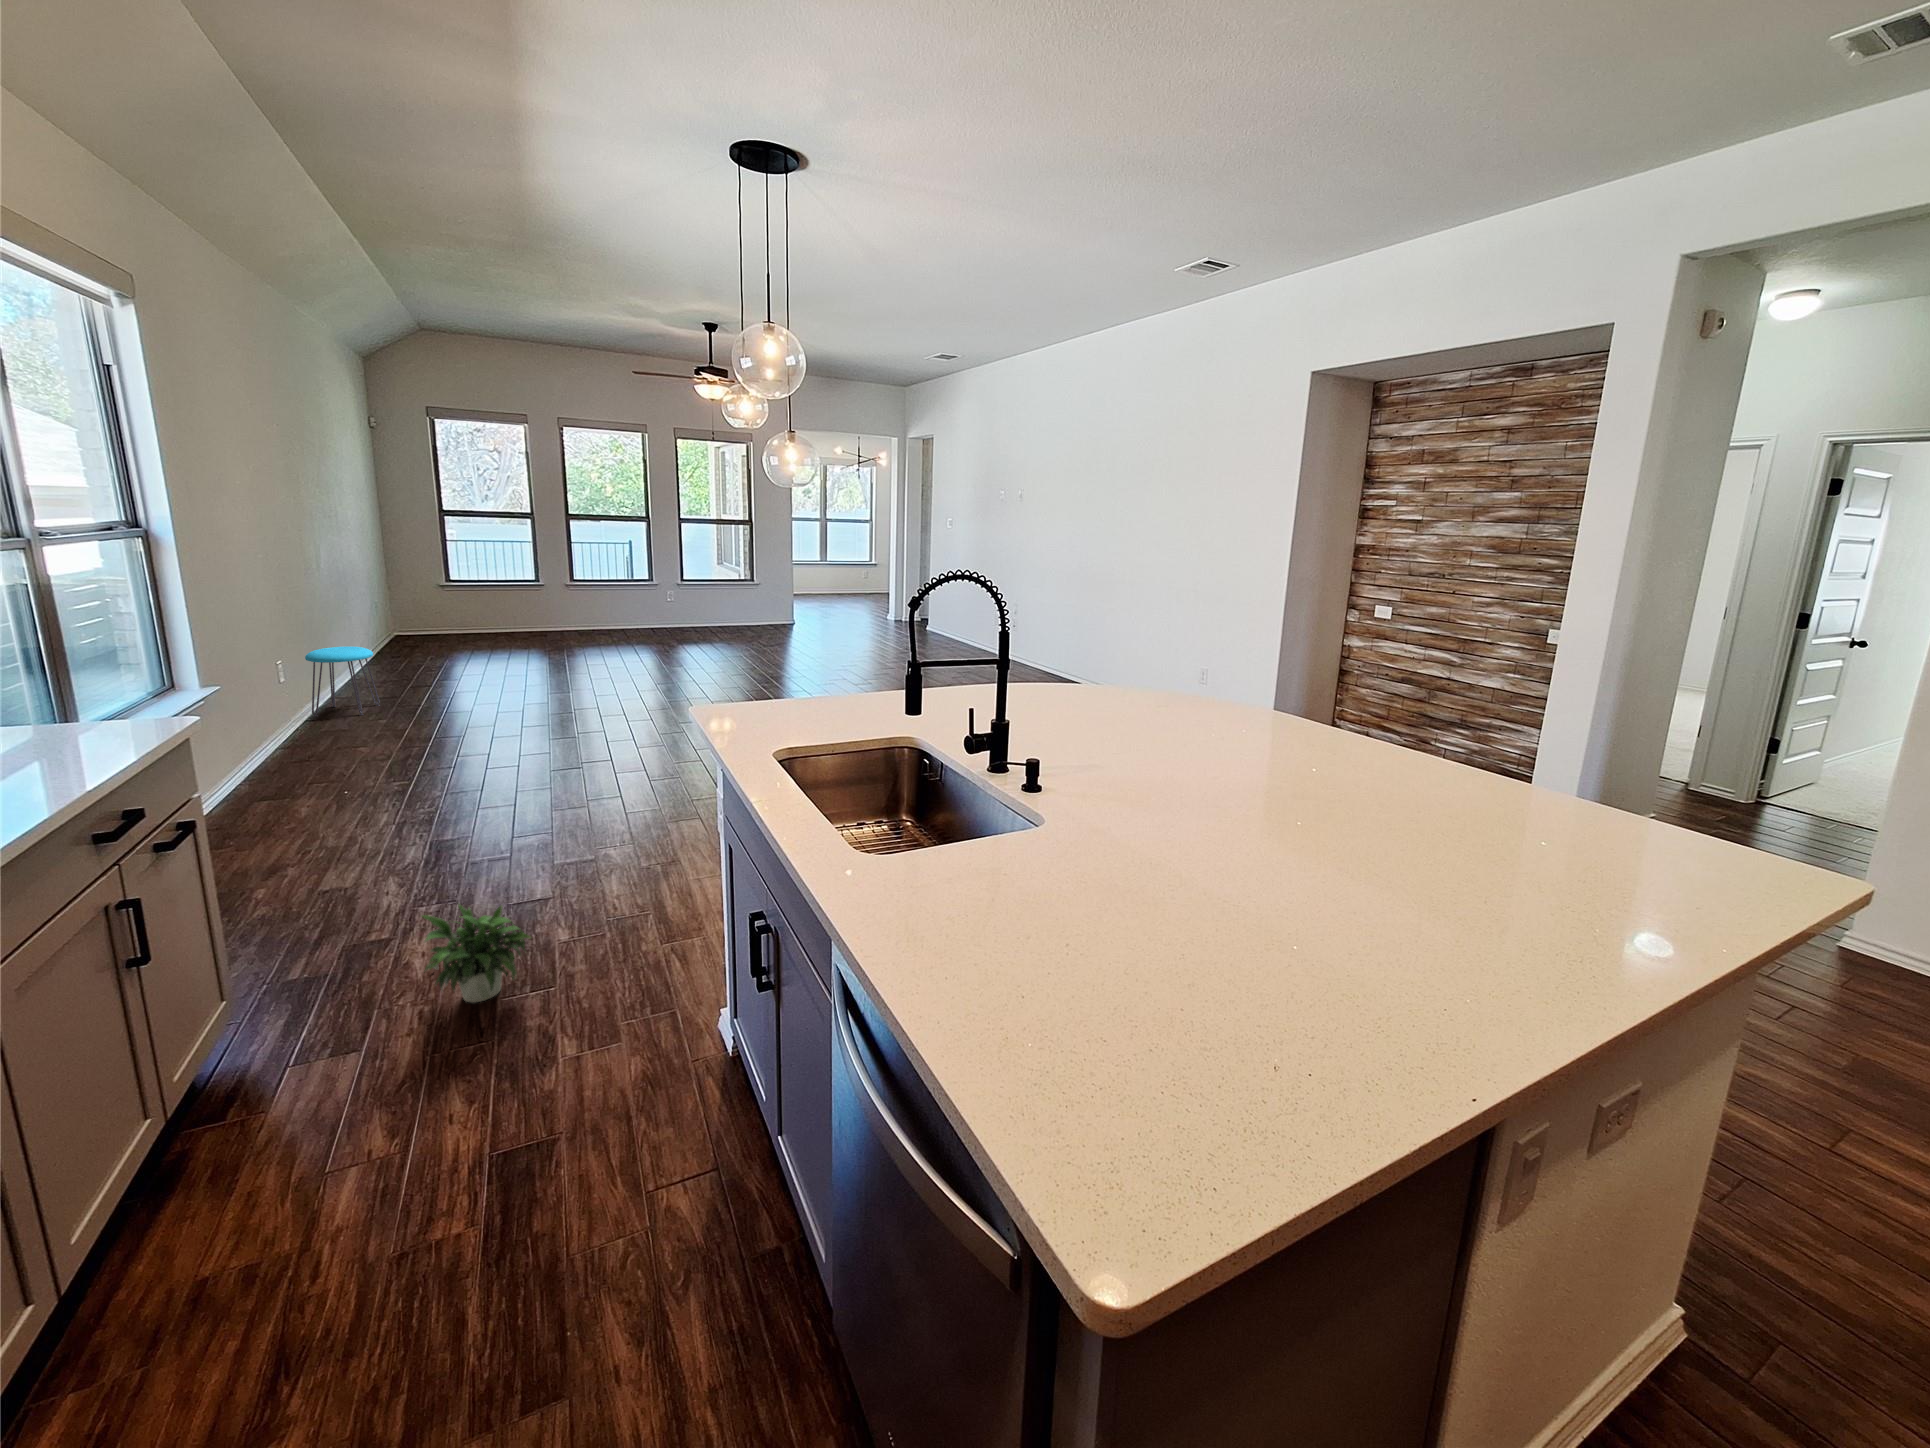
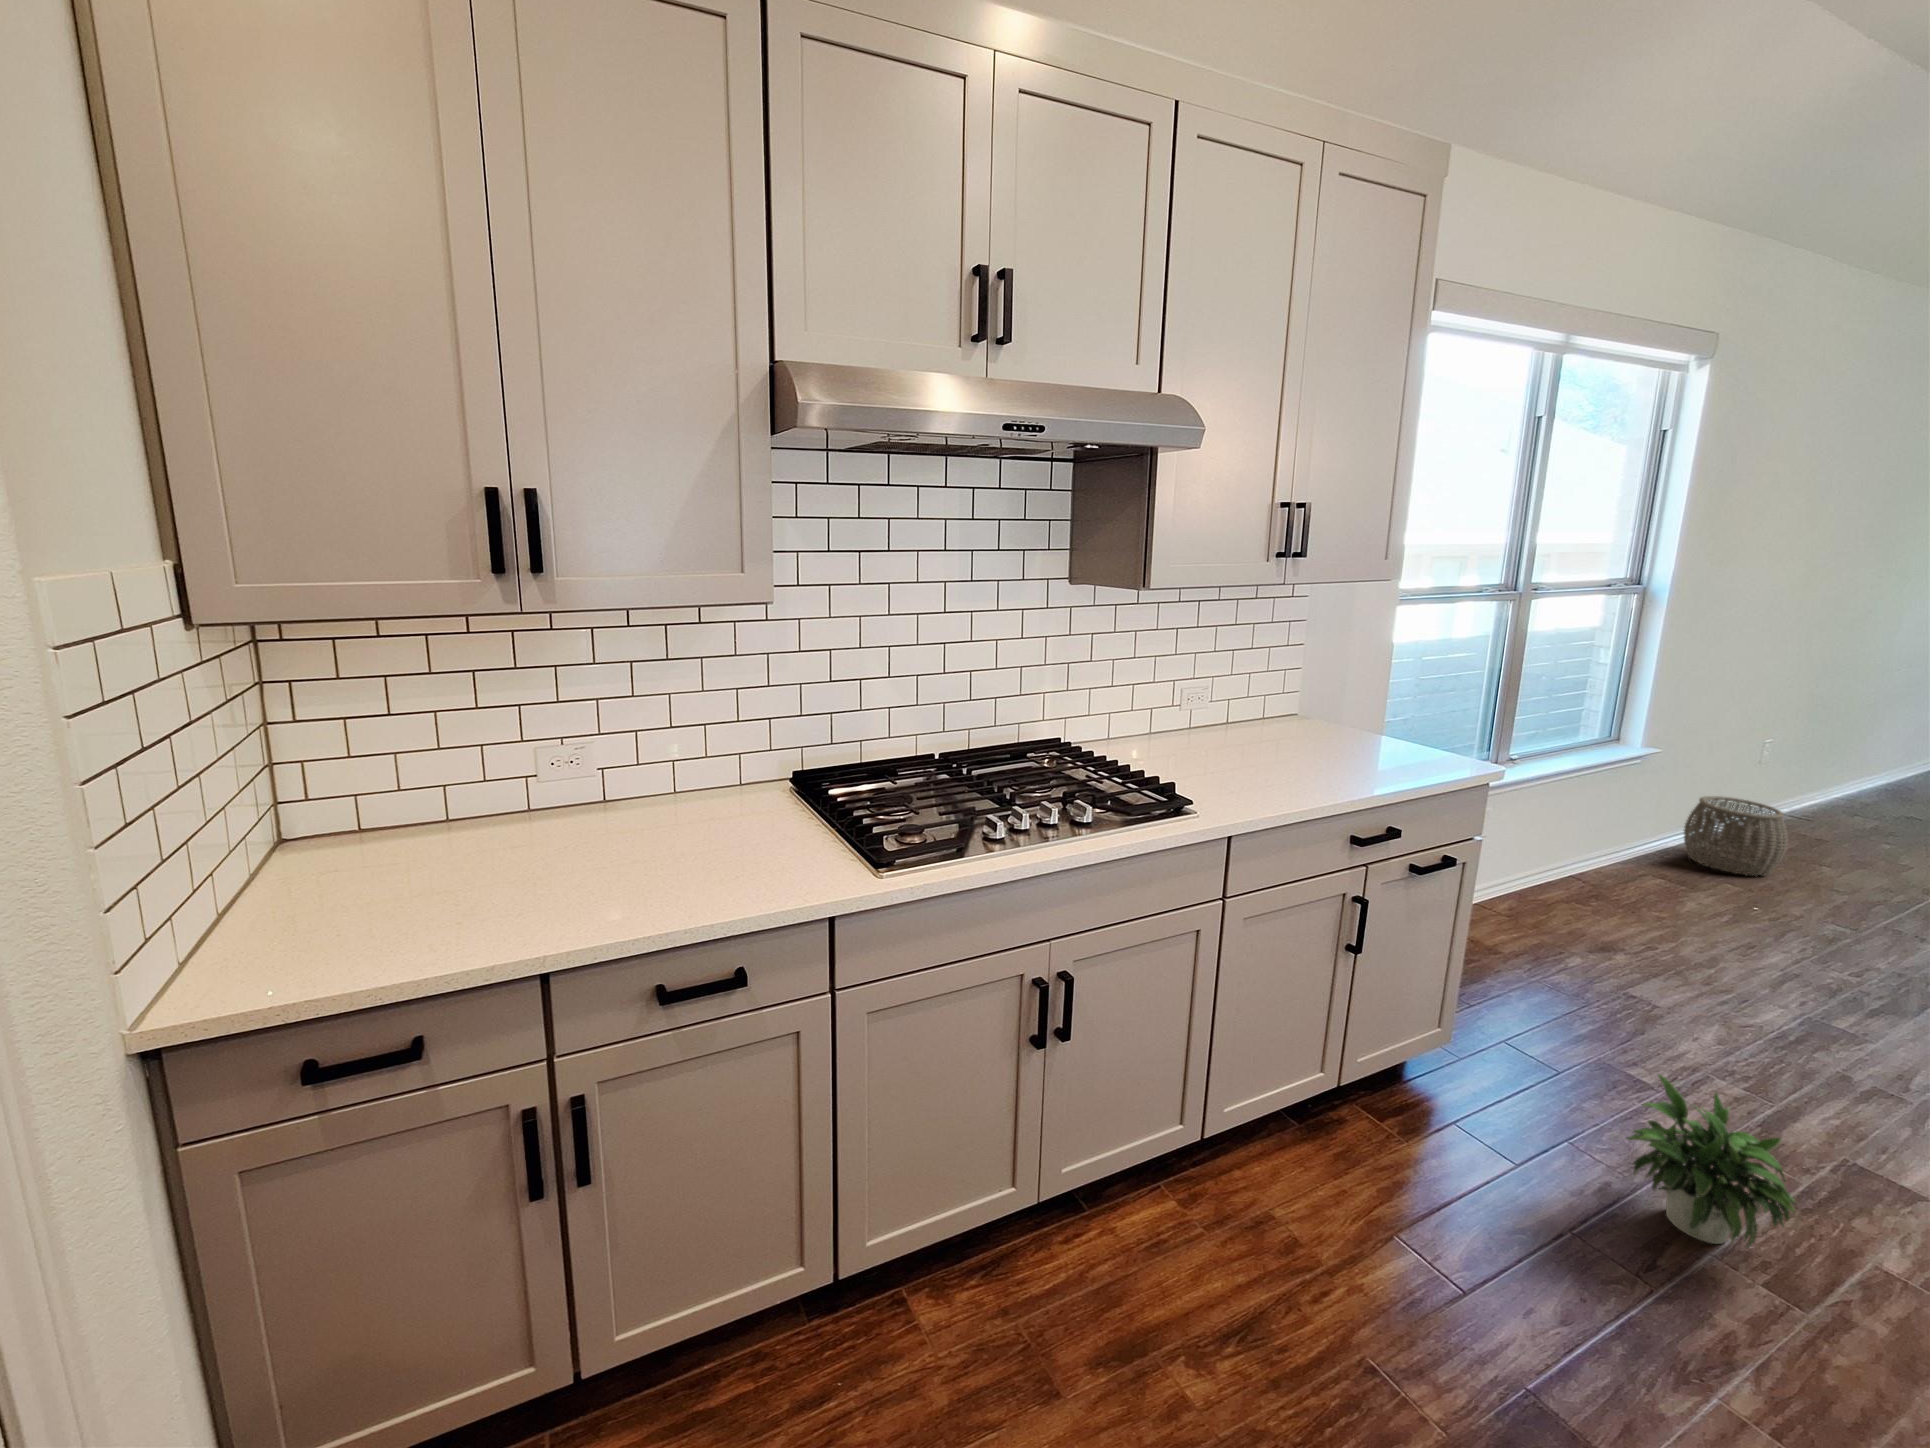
stool: present [305,647,380,717] -> none [1789,746,1907,839]
woven basket: none [253,708,340,774] -> present [1684,796,1788,876]

